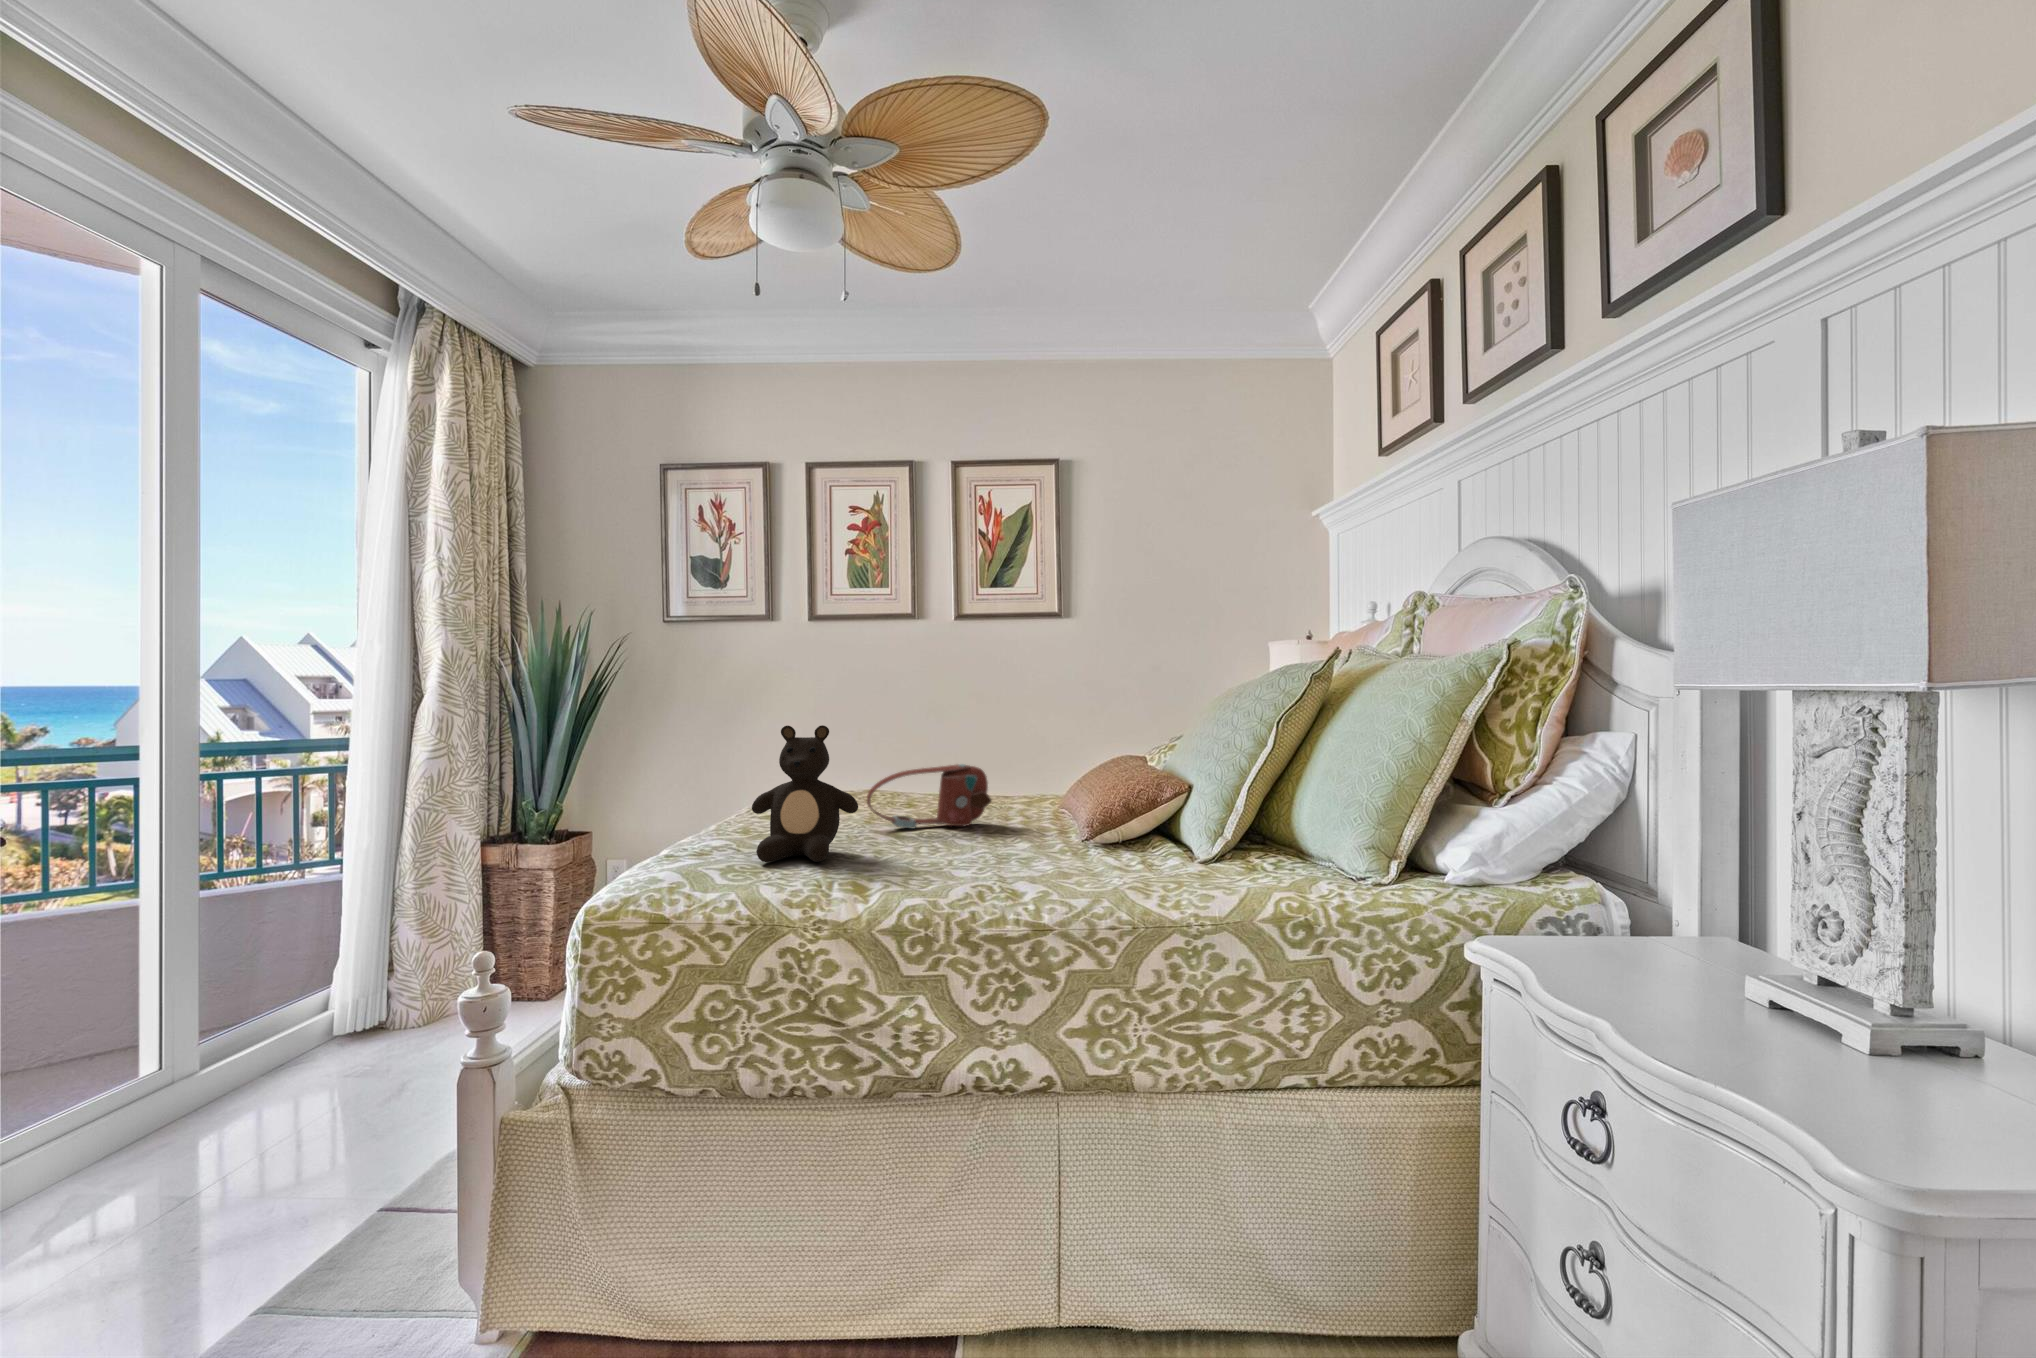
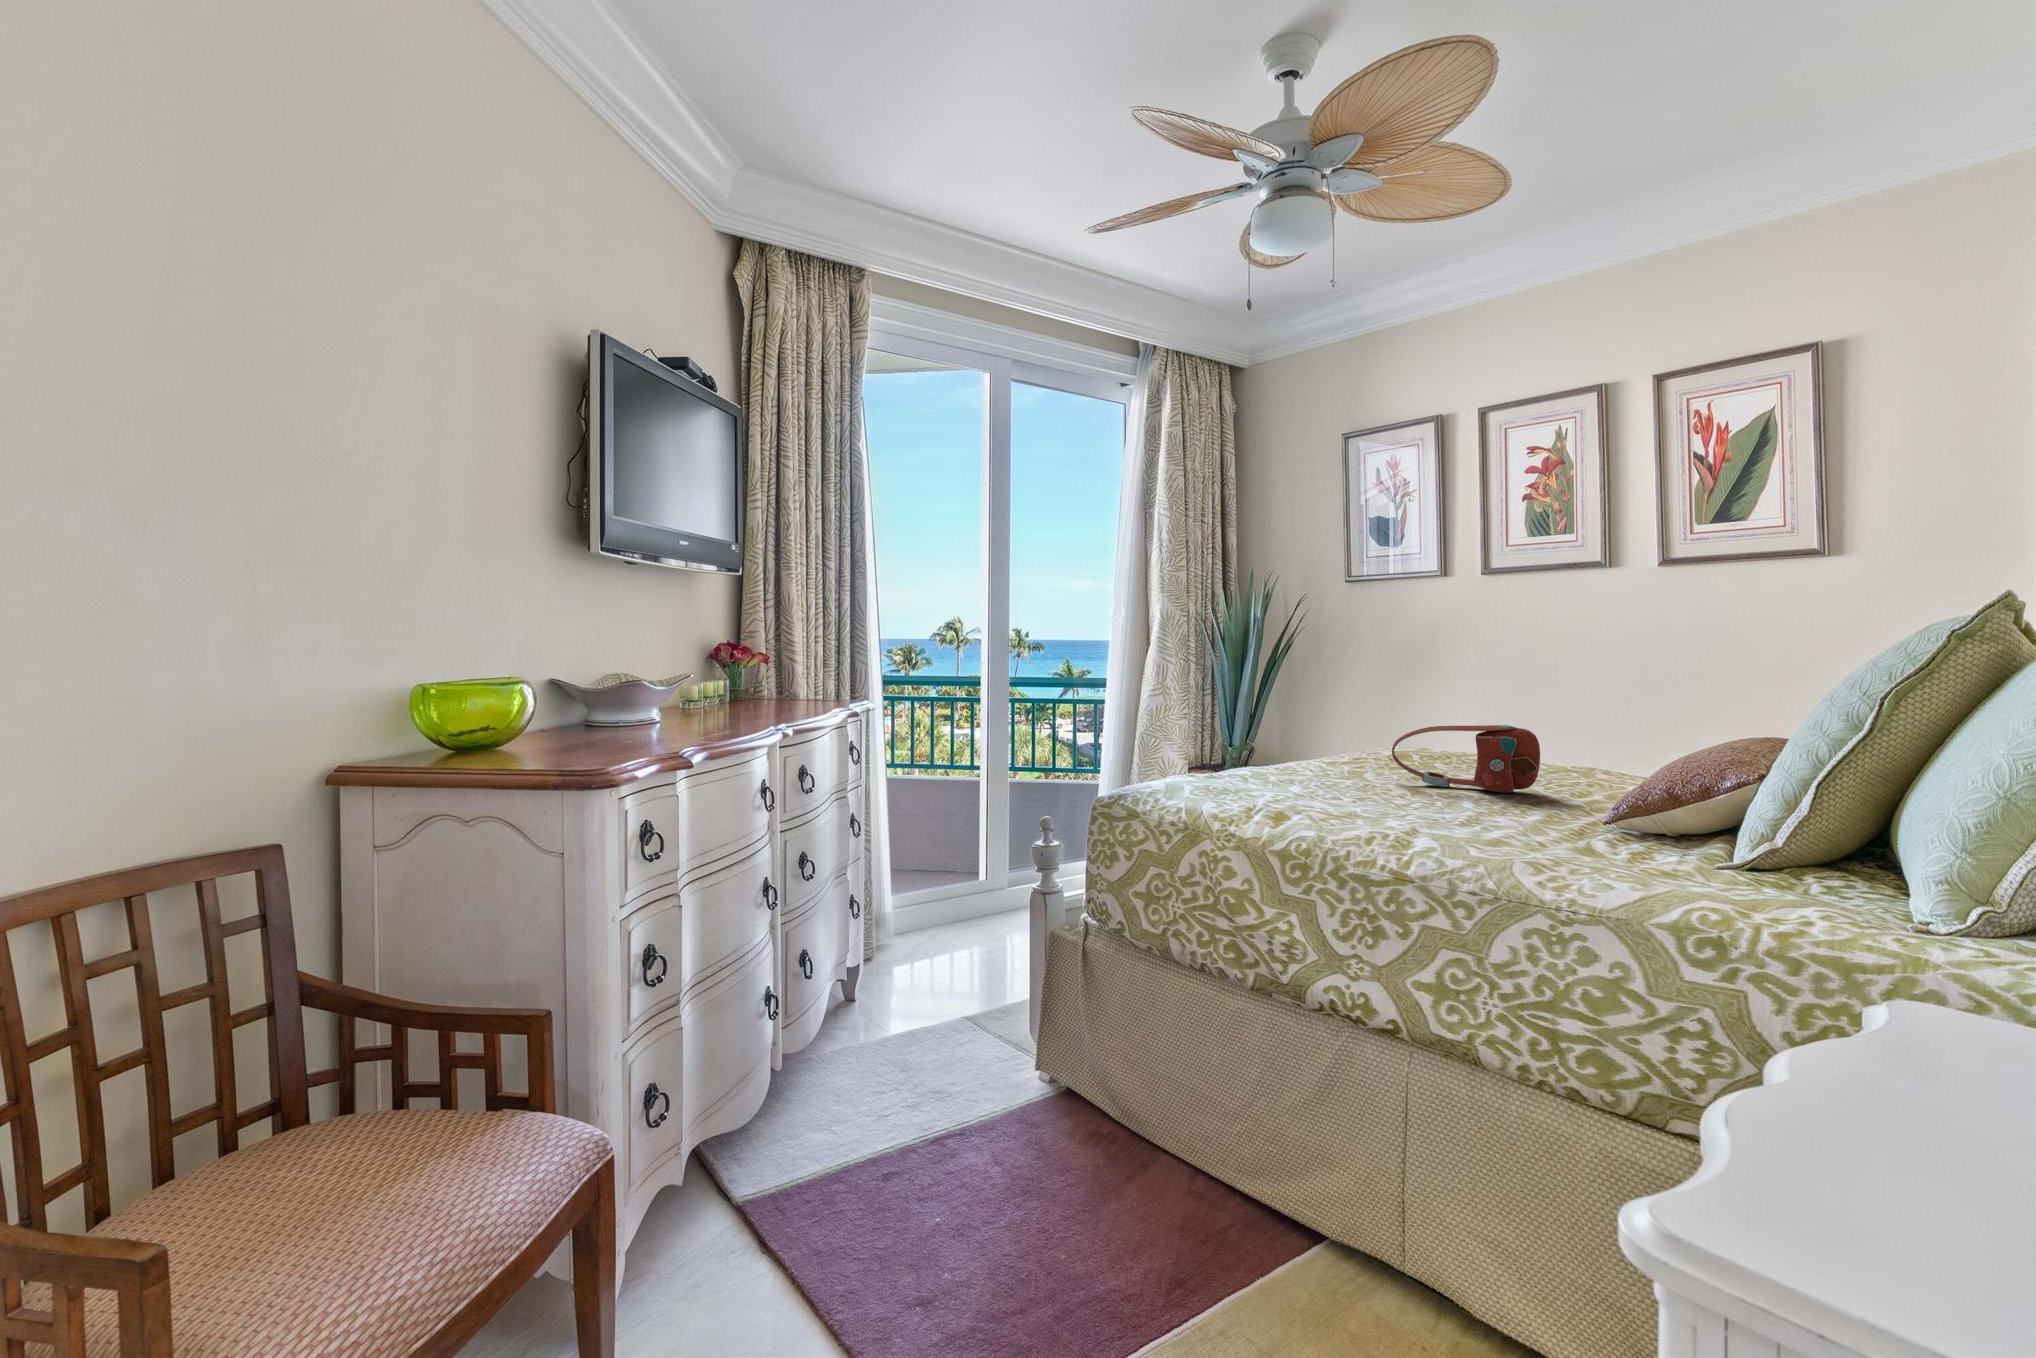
teddy bear: present [752,725,858,862] -> none [1240,672,1340,794]

